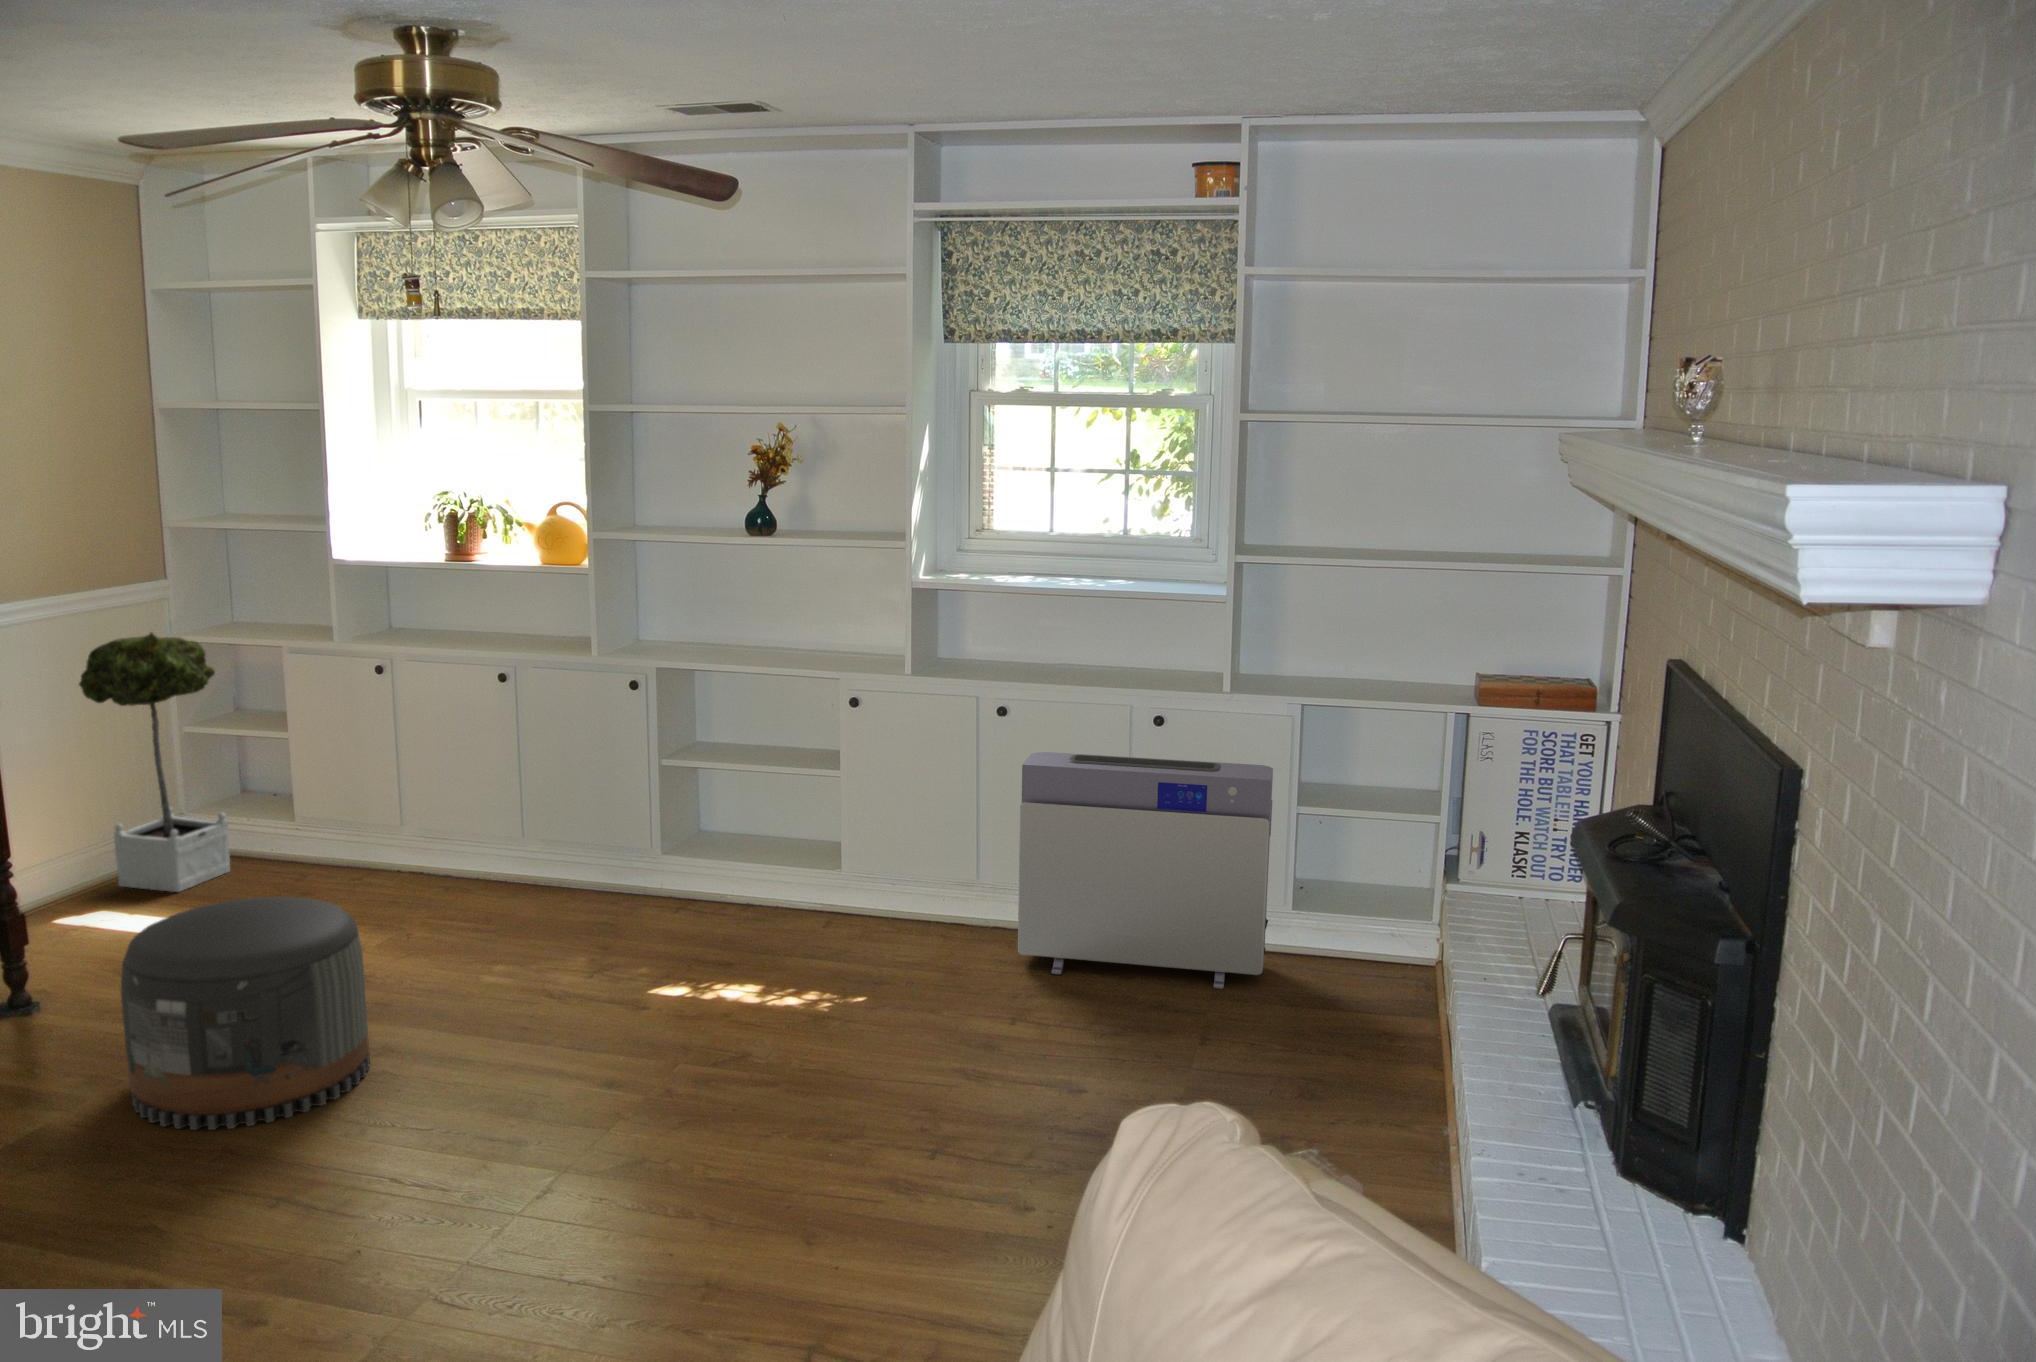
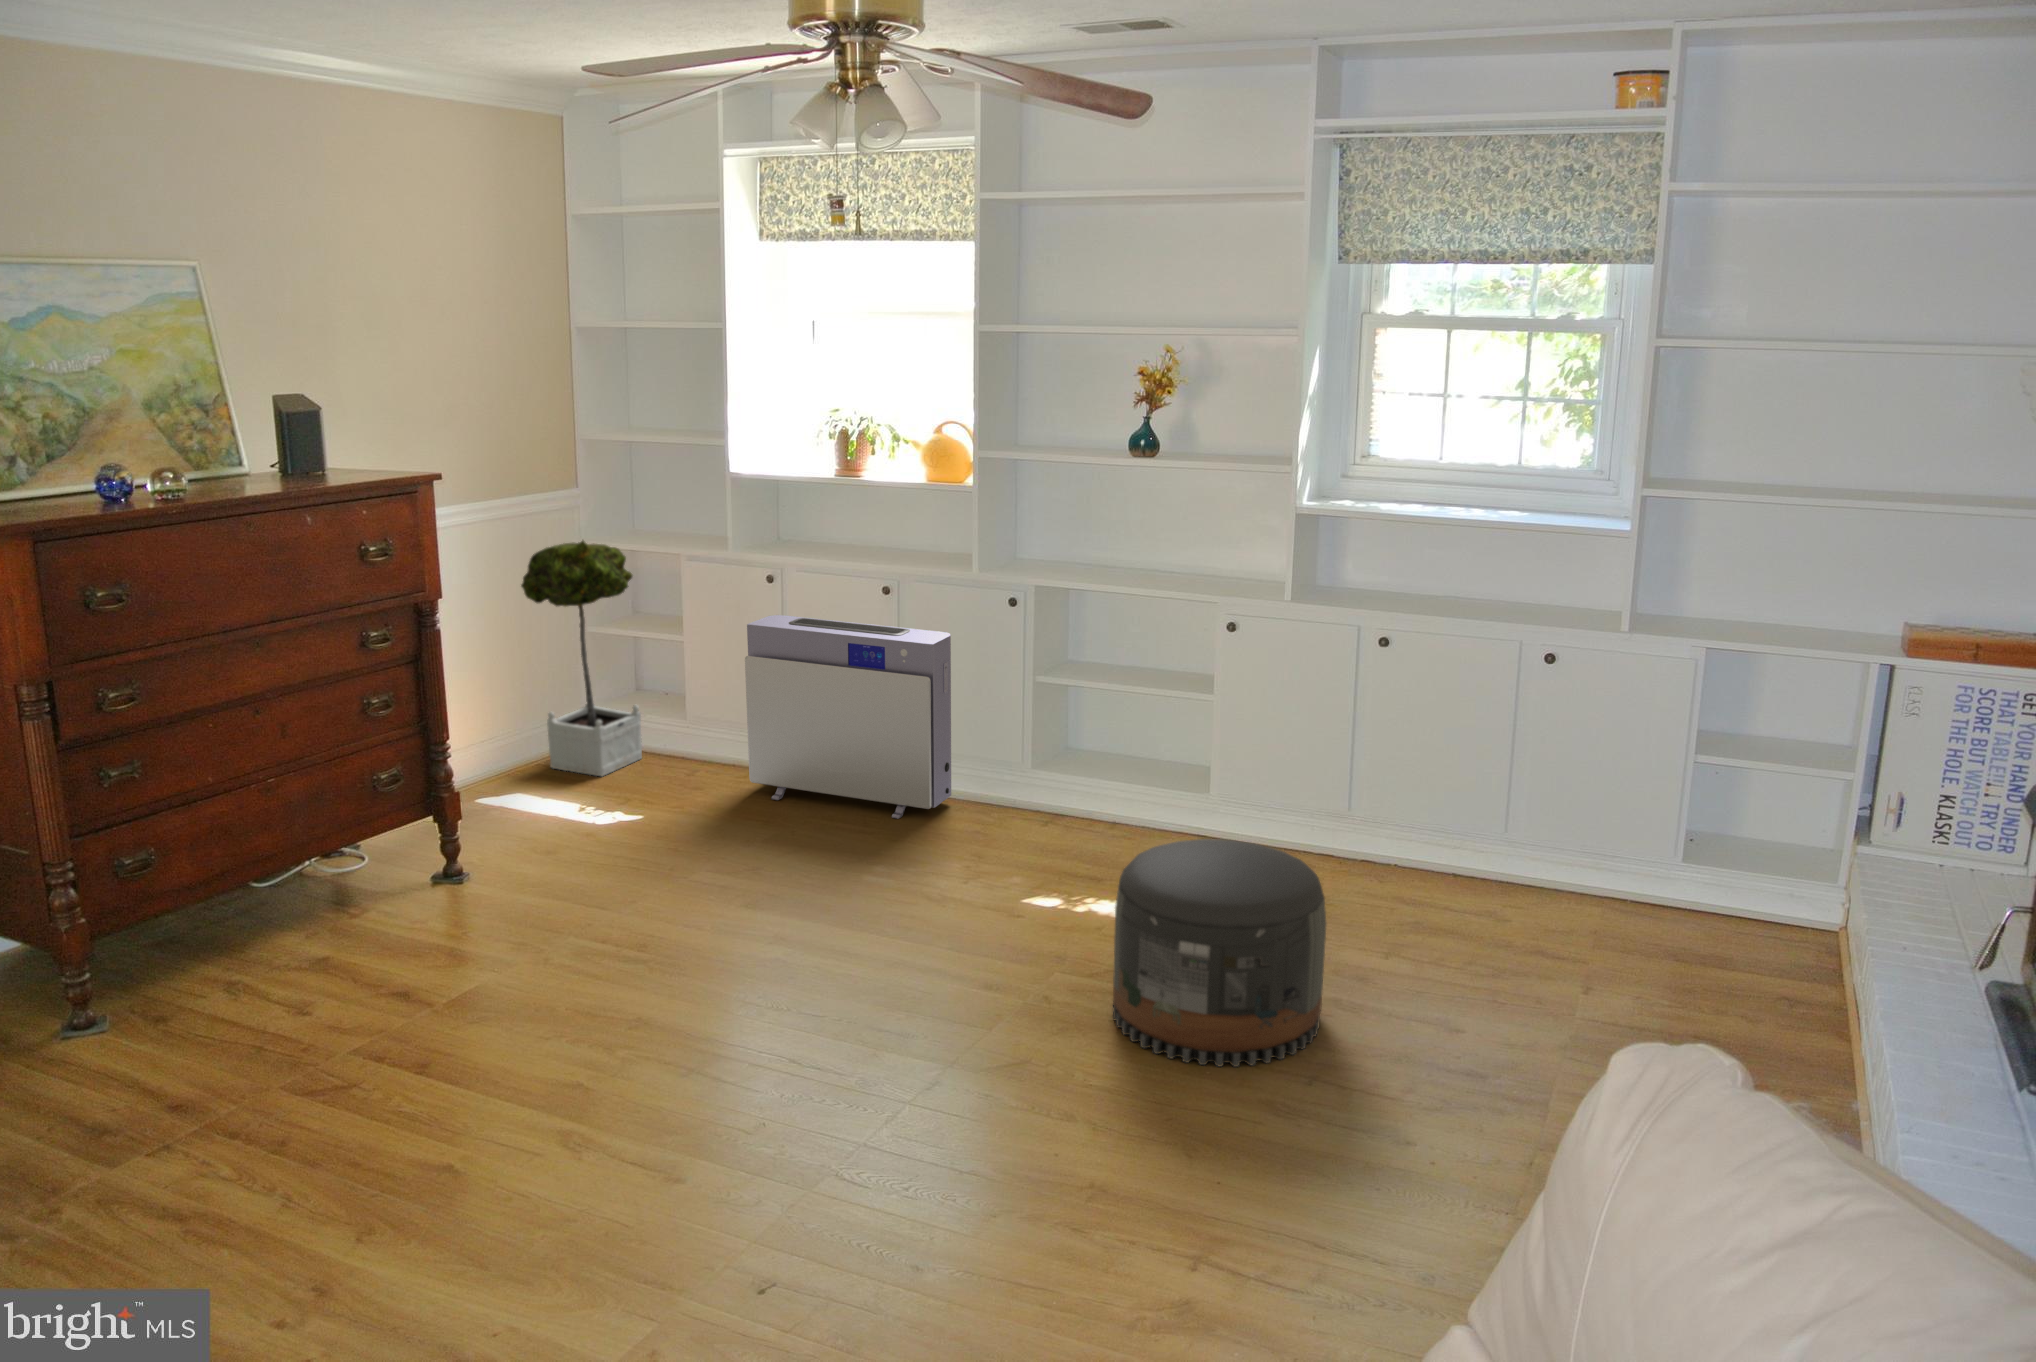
air purifier: present [1018,752,1273,989] -> present [745,615,951,819]
pouf: present [121,897,370,1130] -> present [1113,839,1326,1067]

